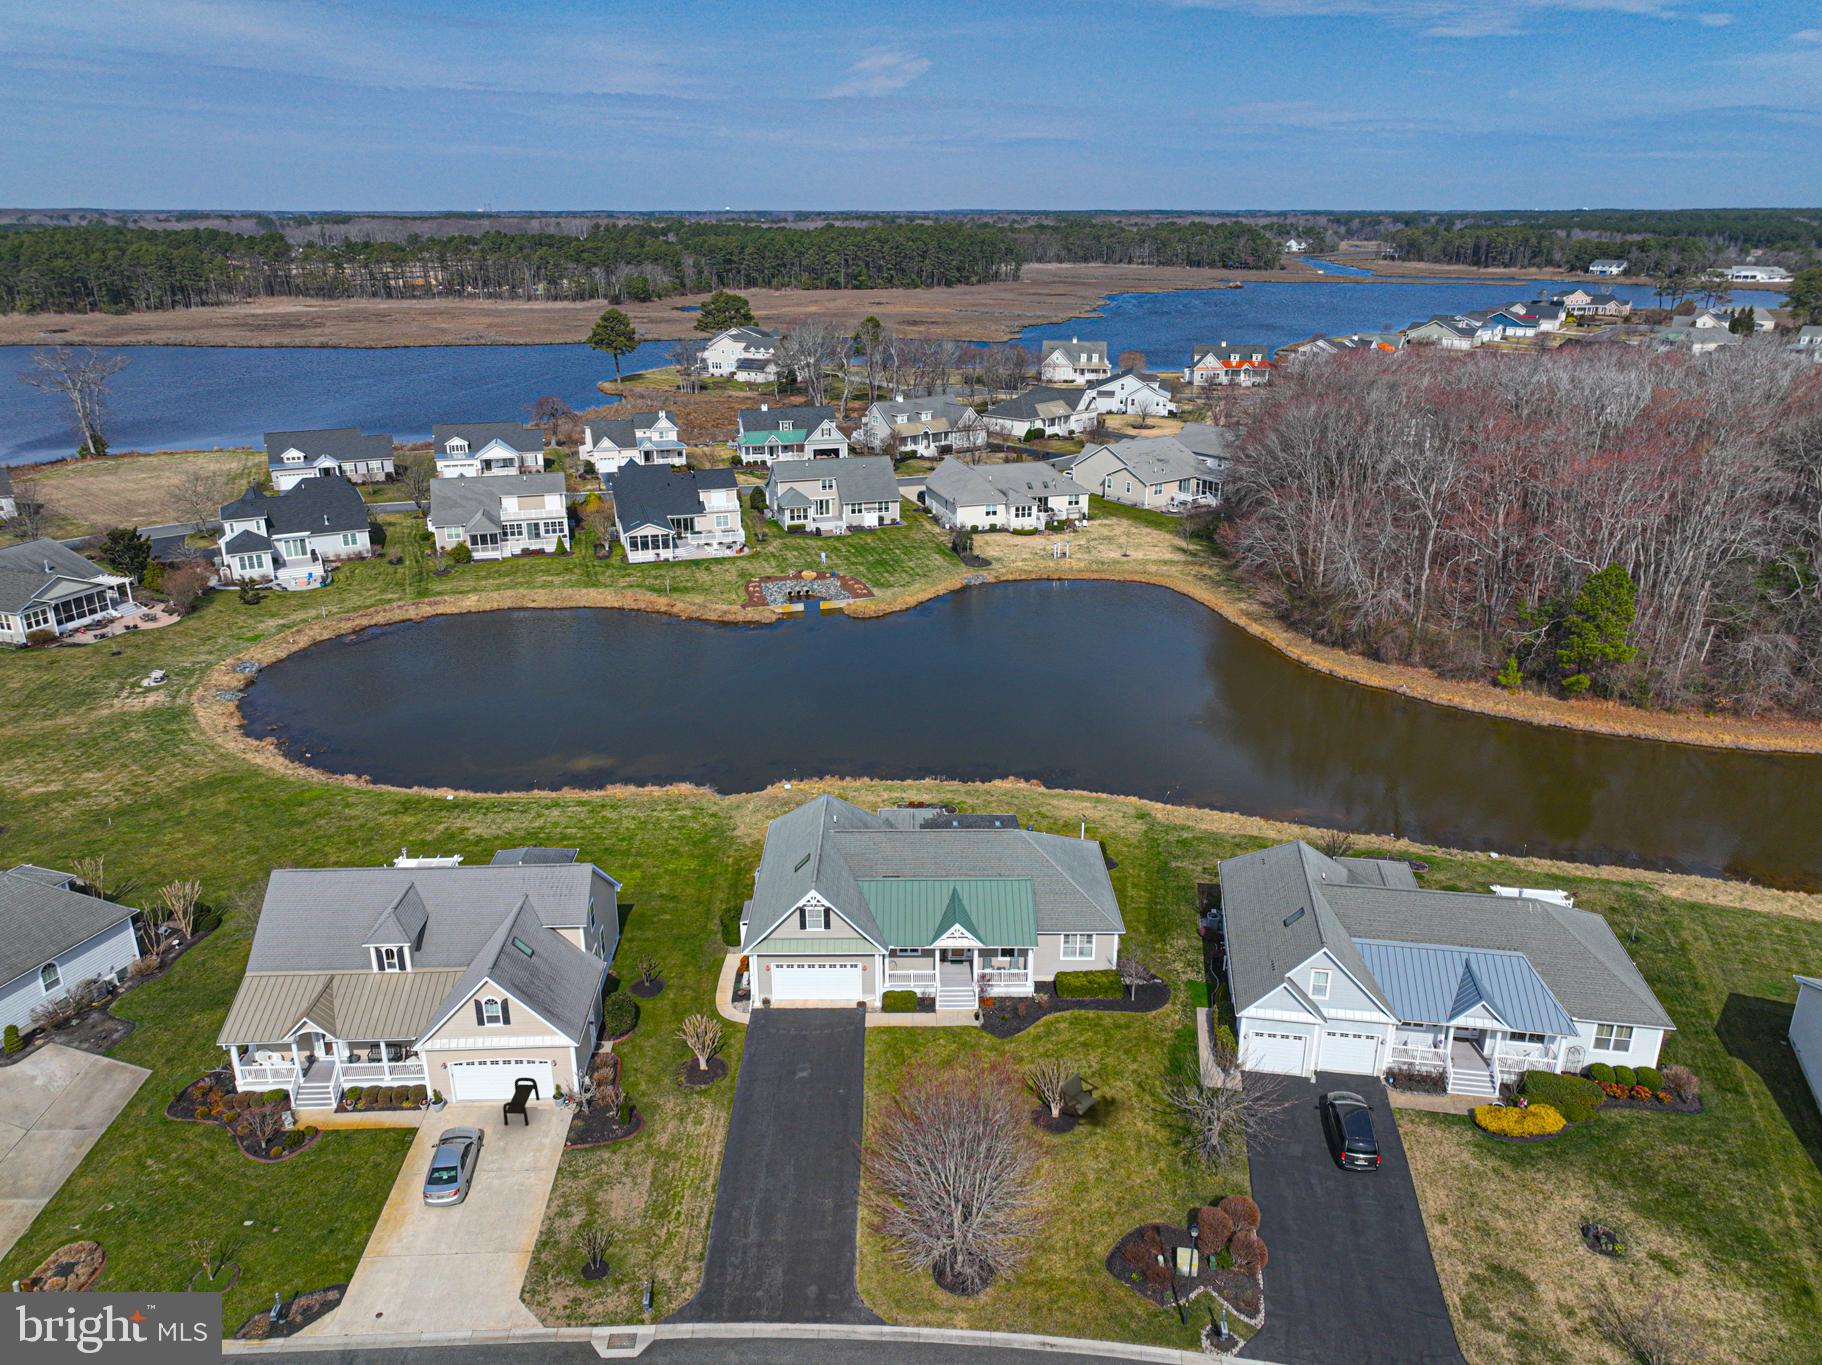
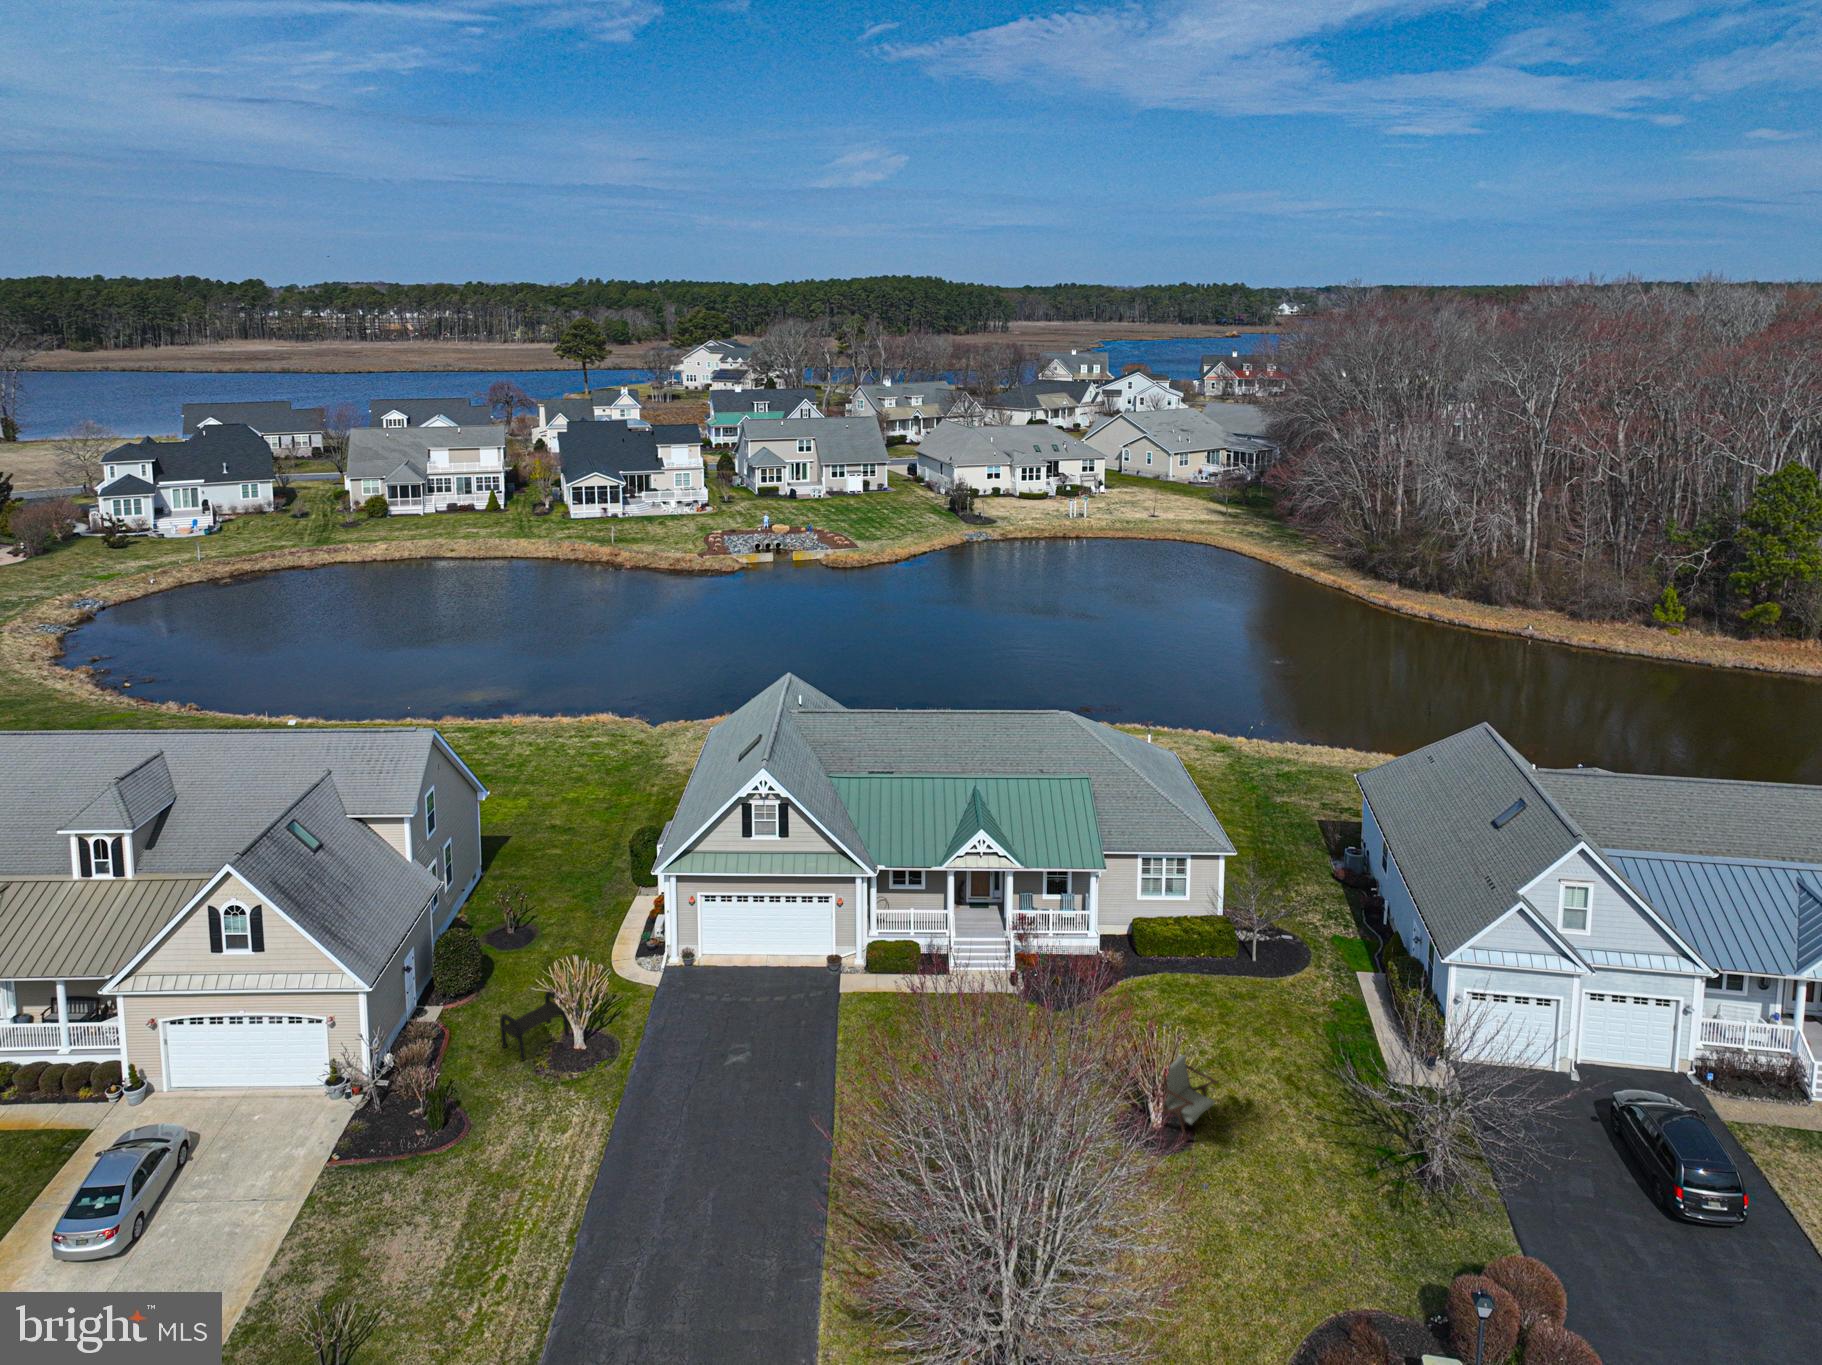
bench: present [503,1078,540,1126] -> present [500,991,570,1061]

